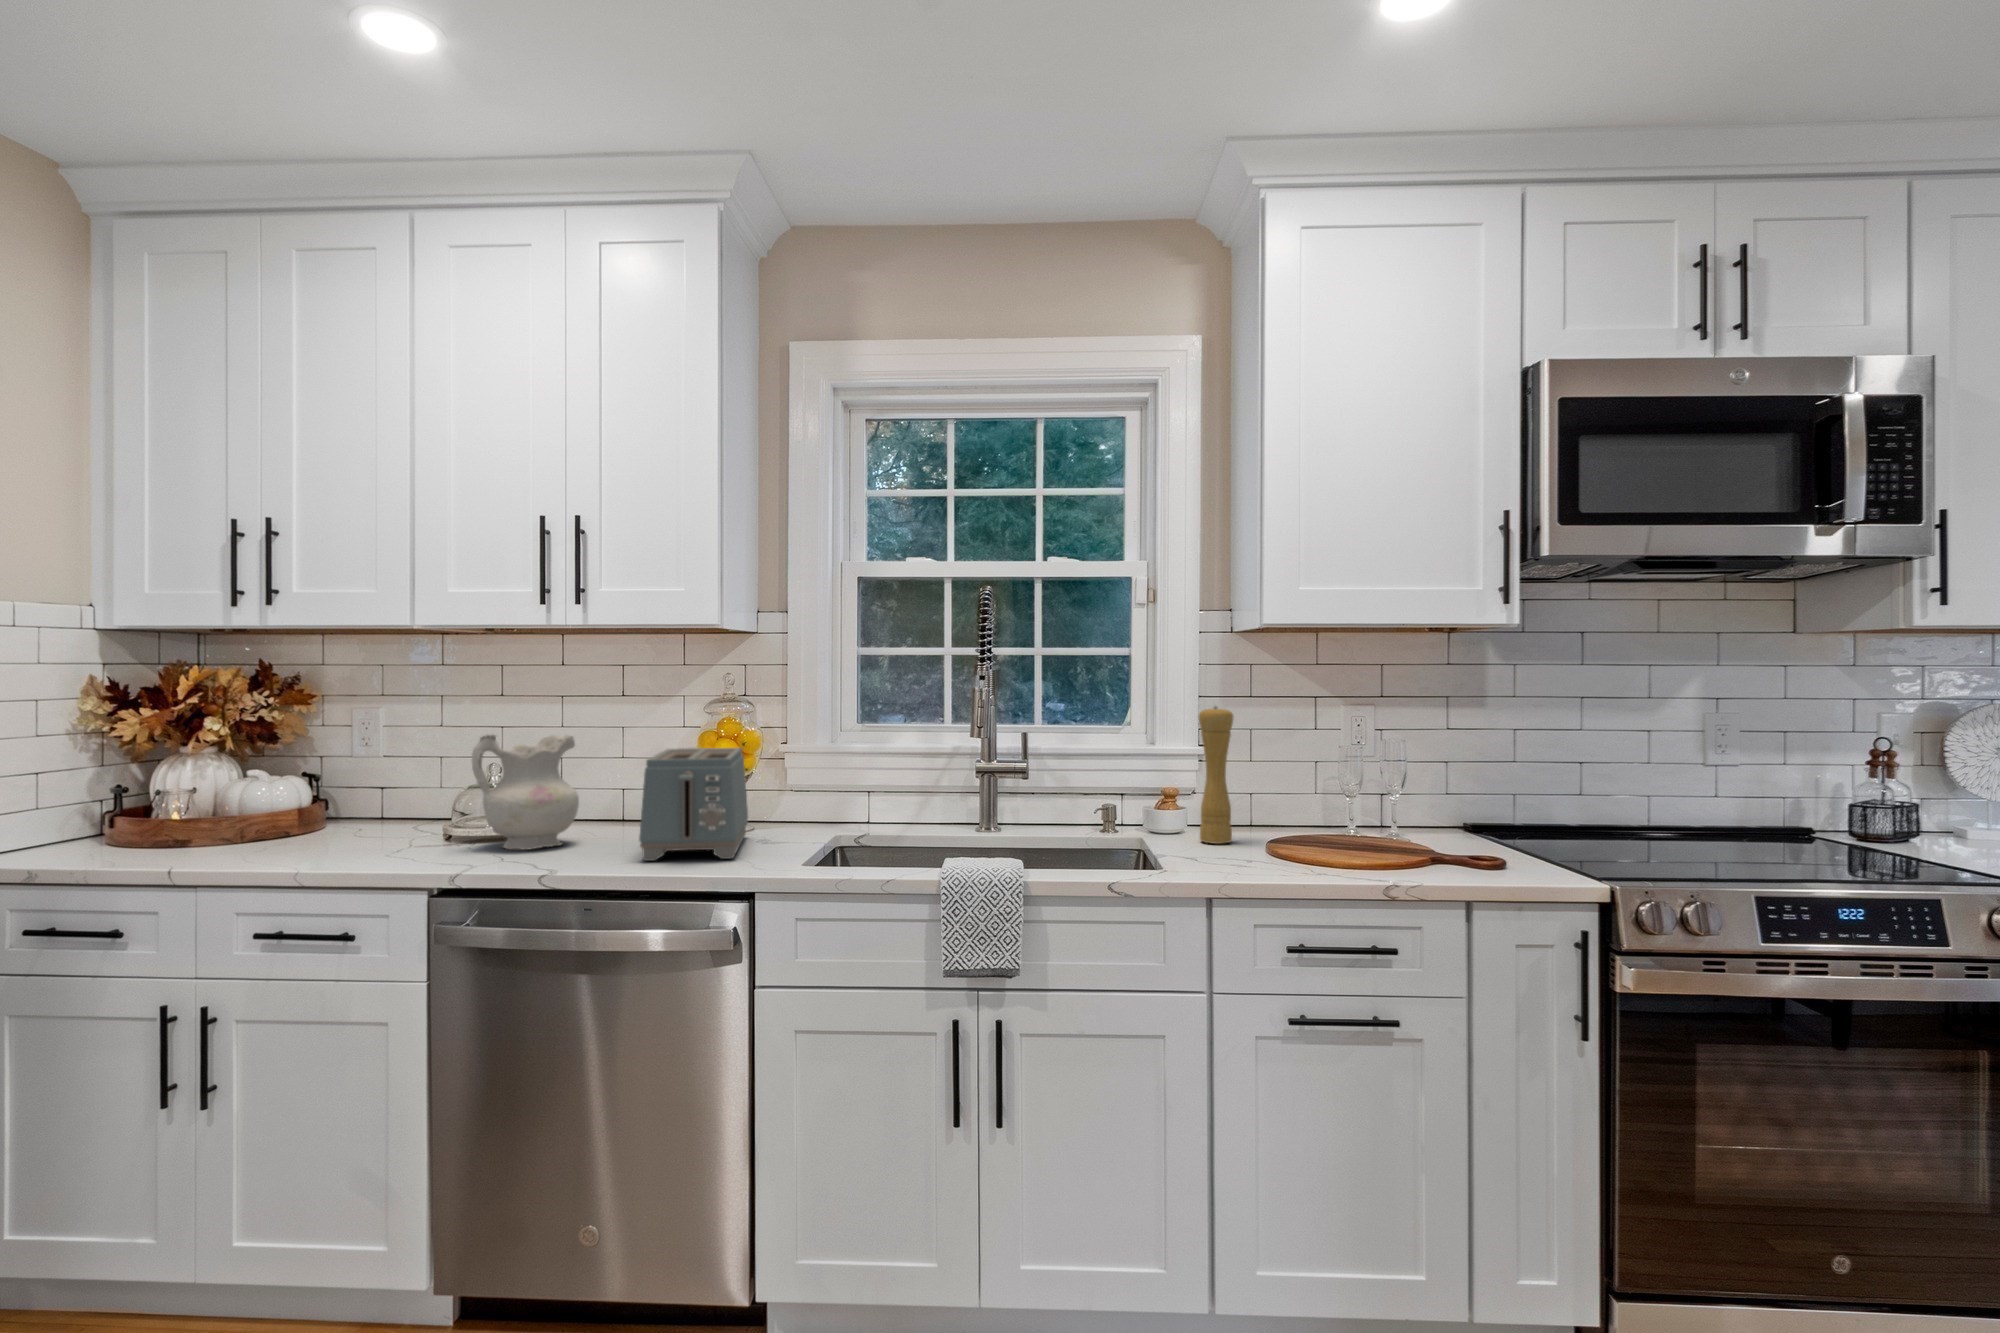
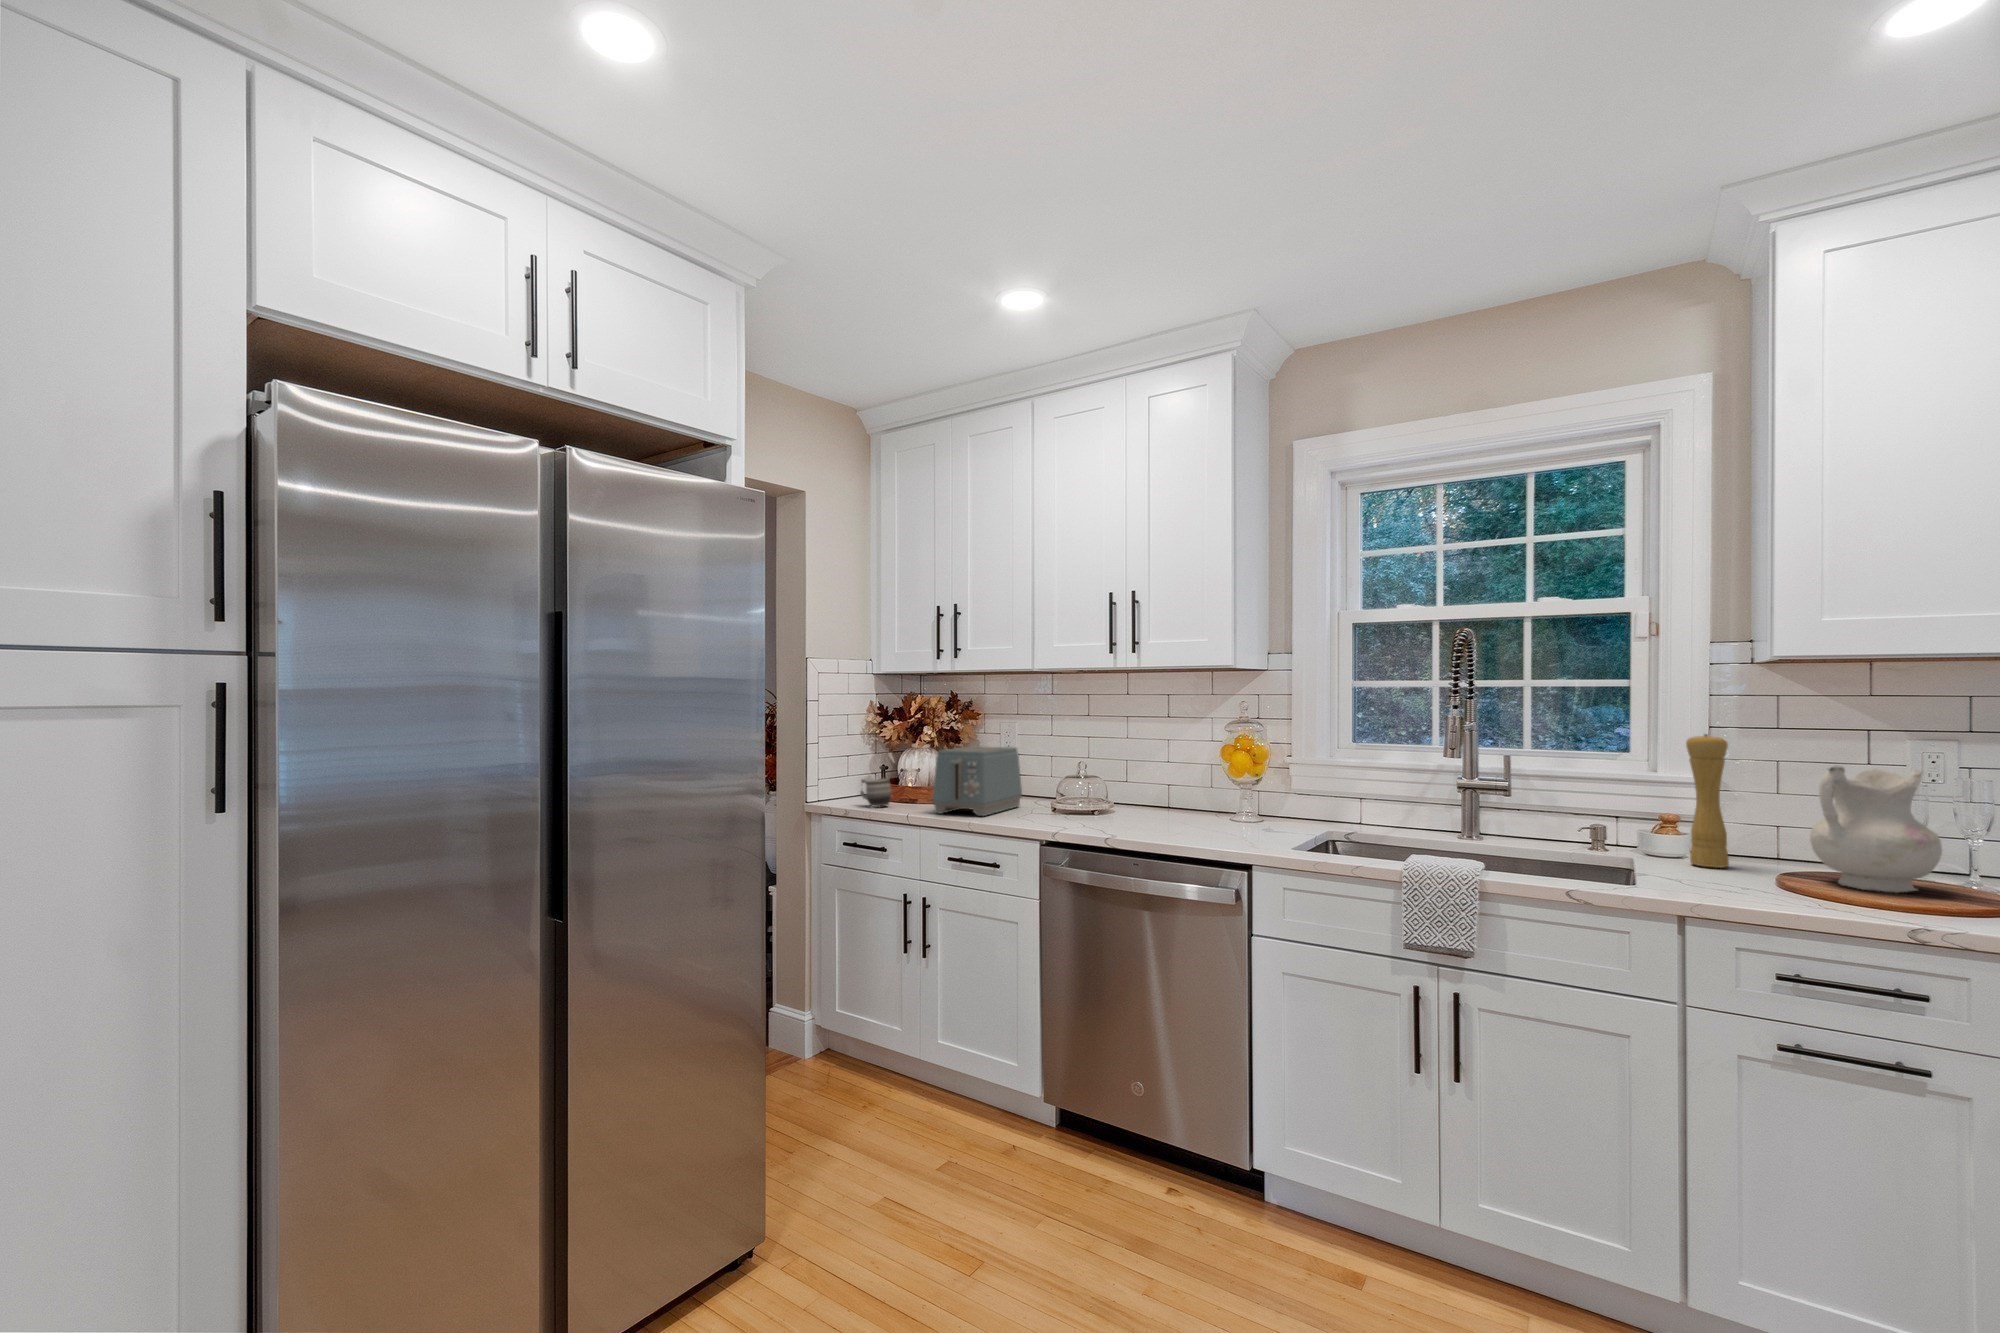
ceramic pitcher: present [472,735,579,850] -> present [1810,766,1942,893]
toaster: present [639,748,748,861] -> present [932,746,1022,816]
mug: none [78,808,144,857] -> present [860,779,891,807]

